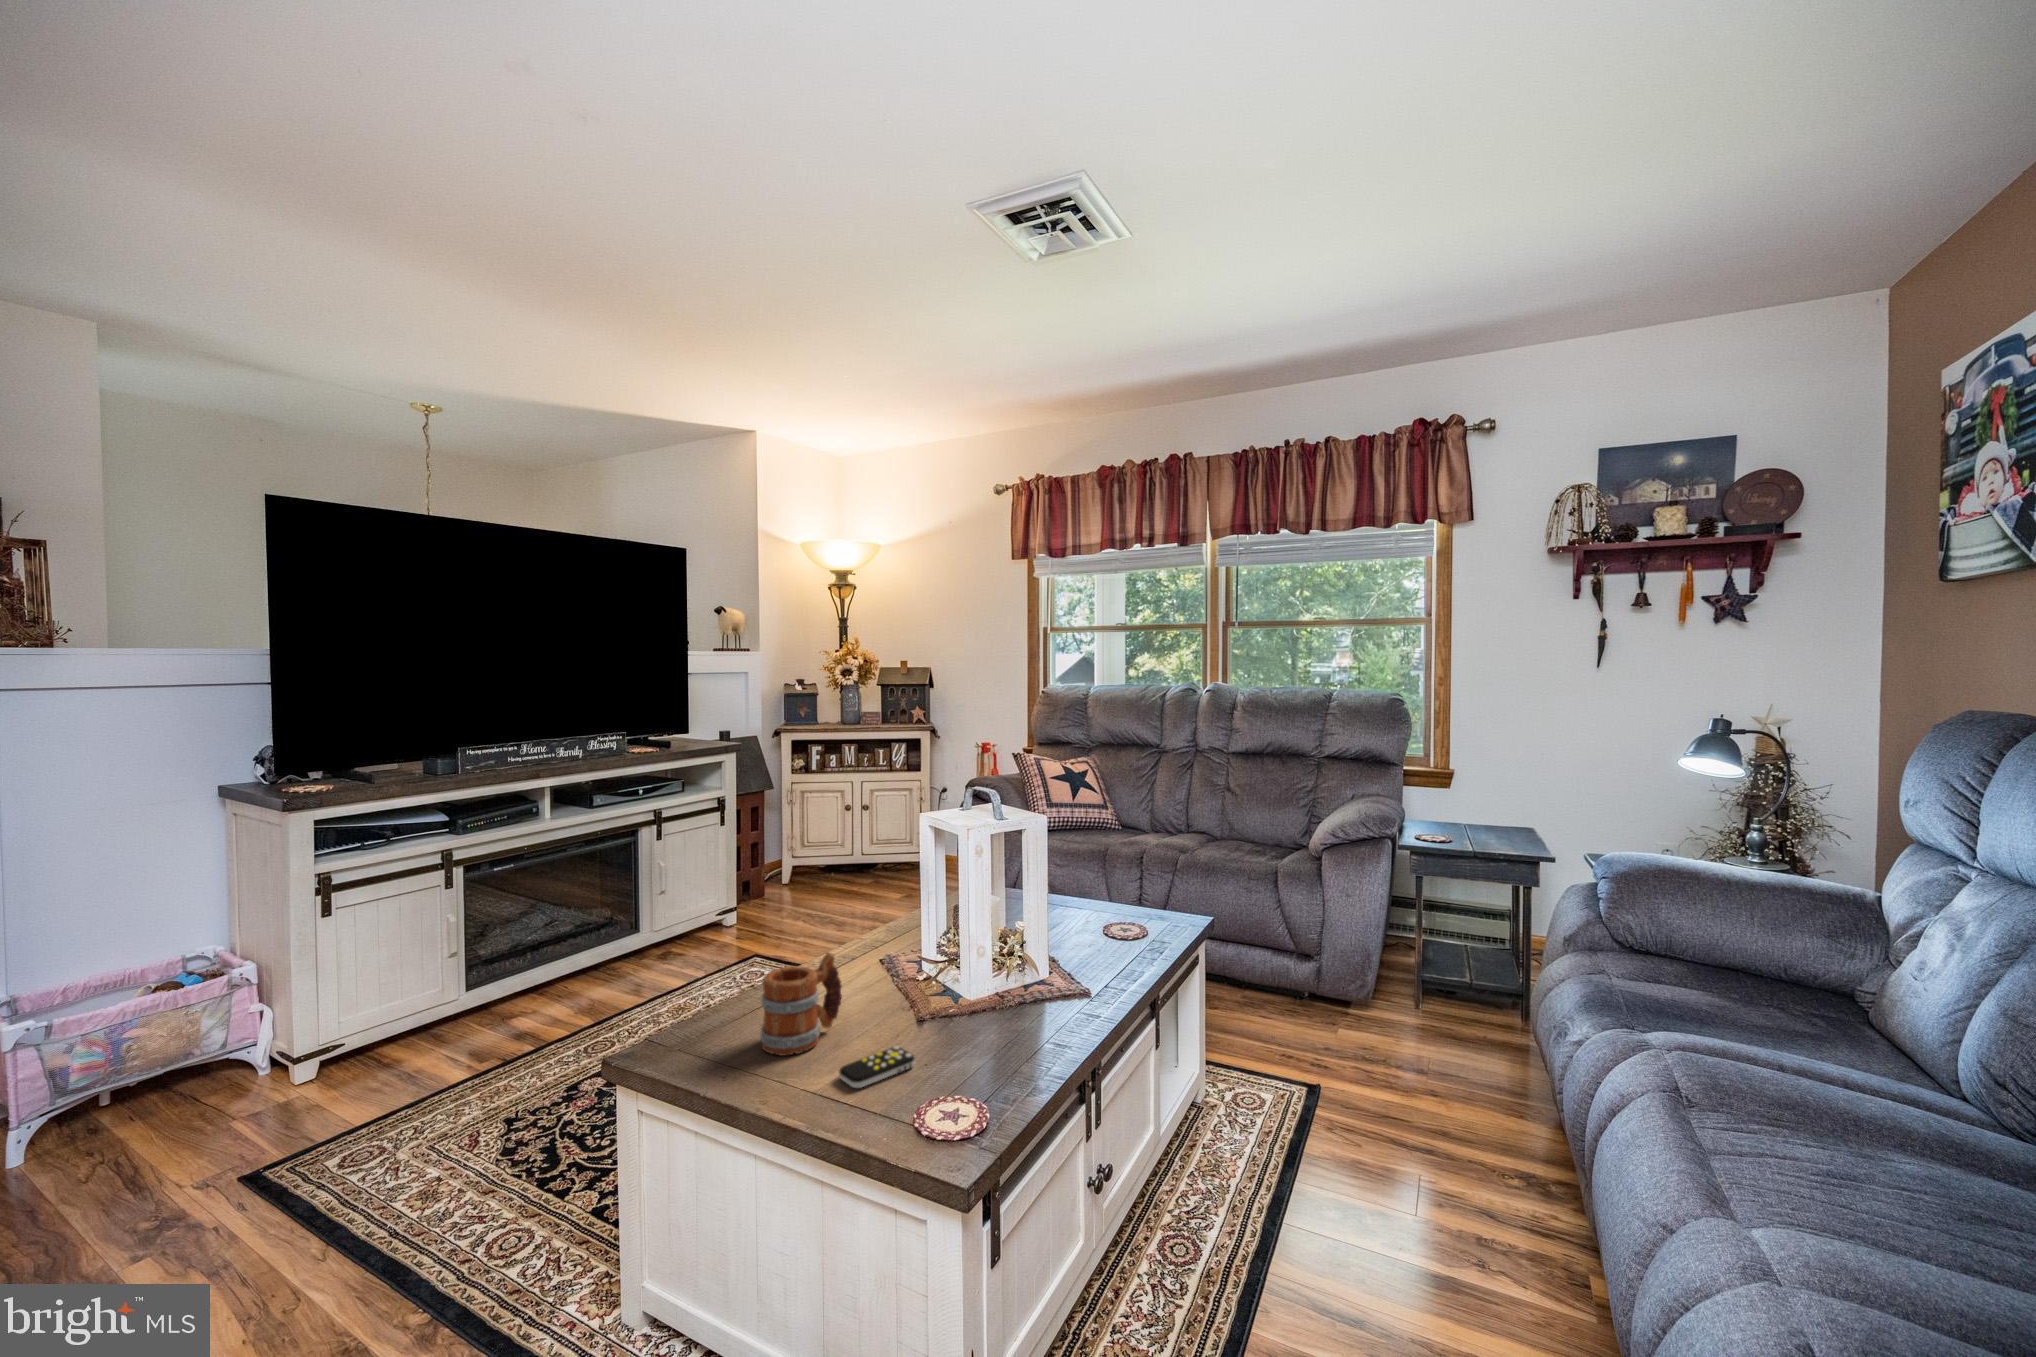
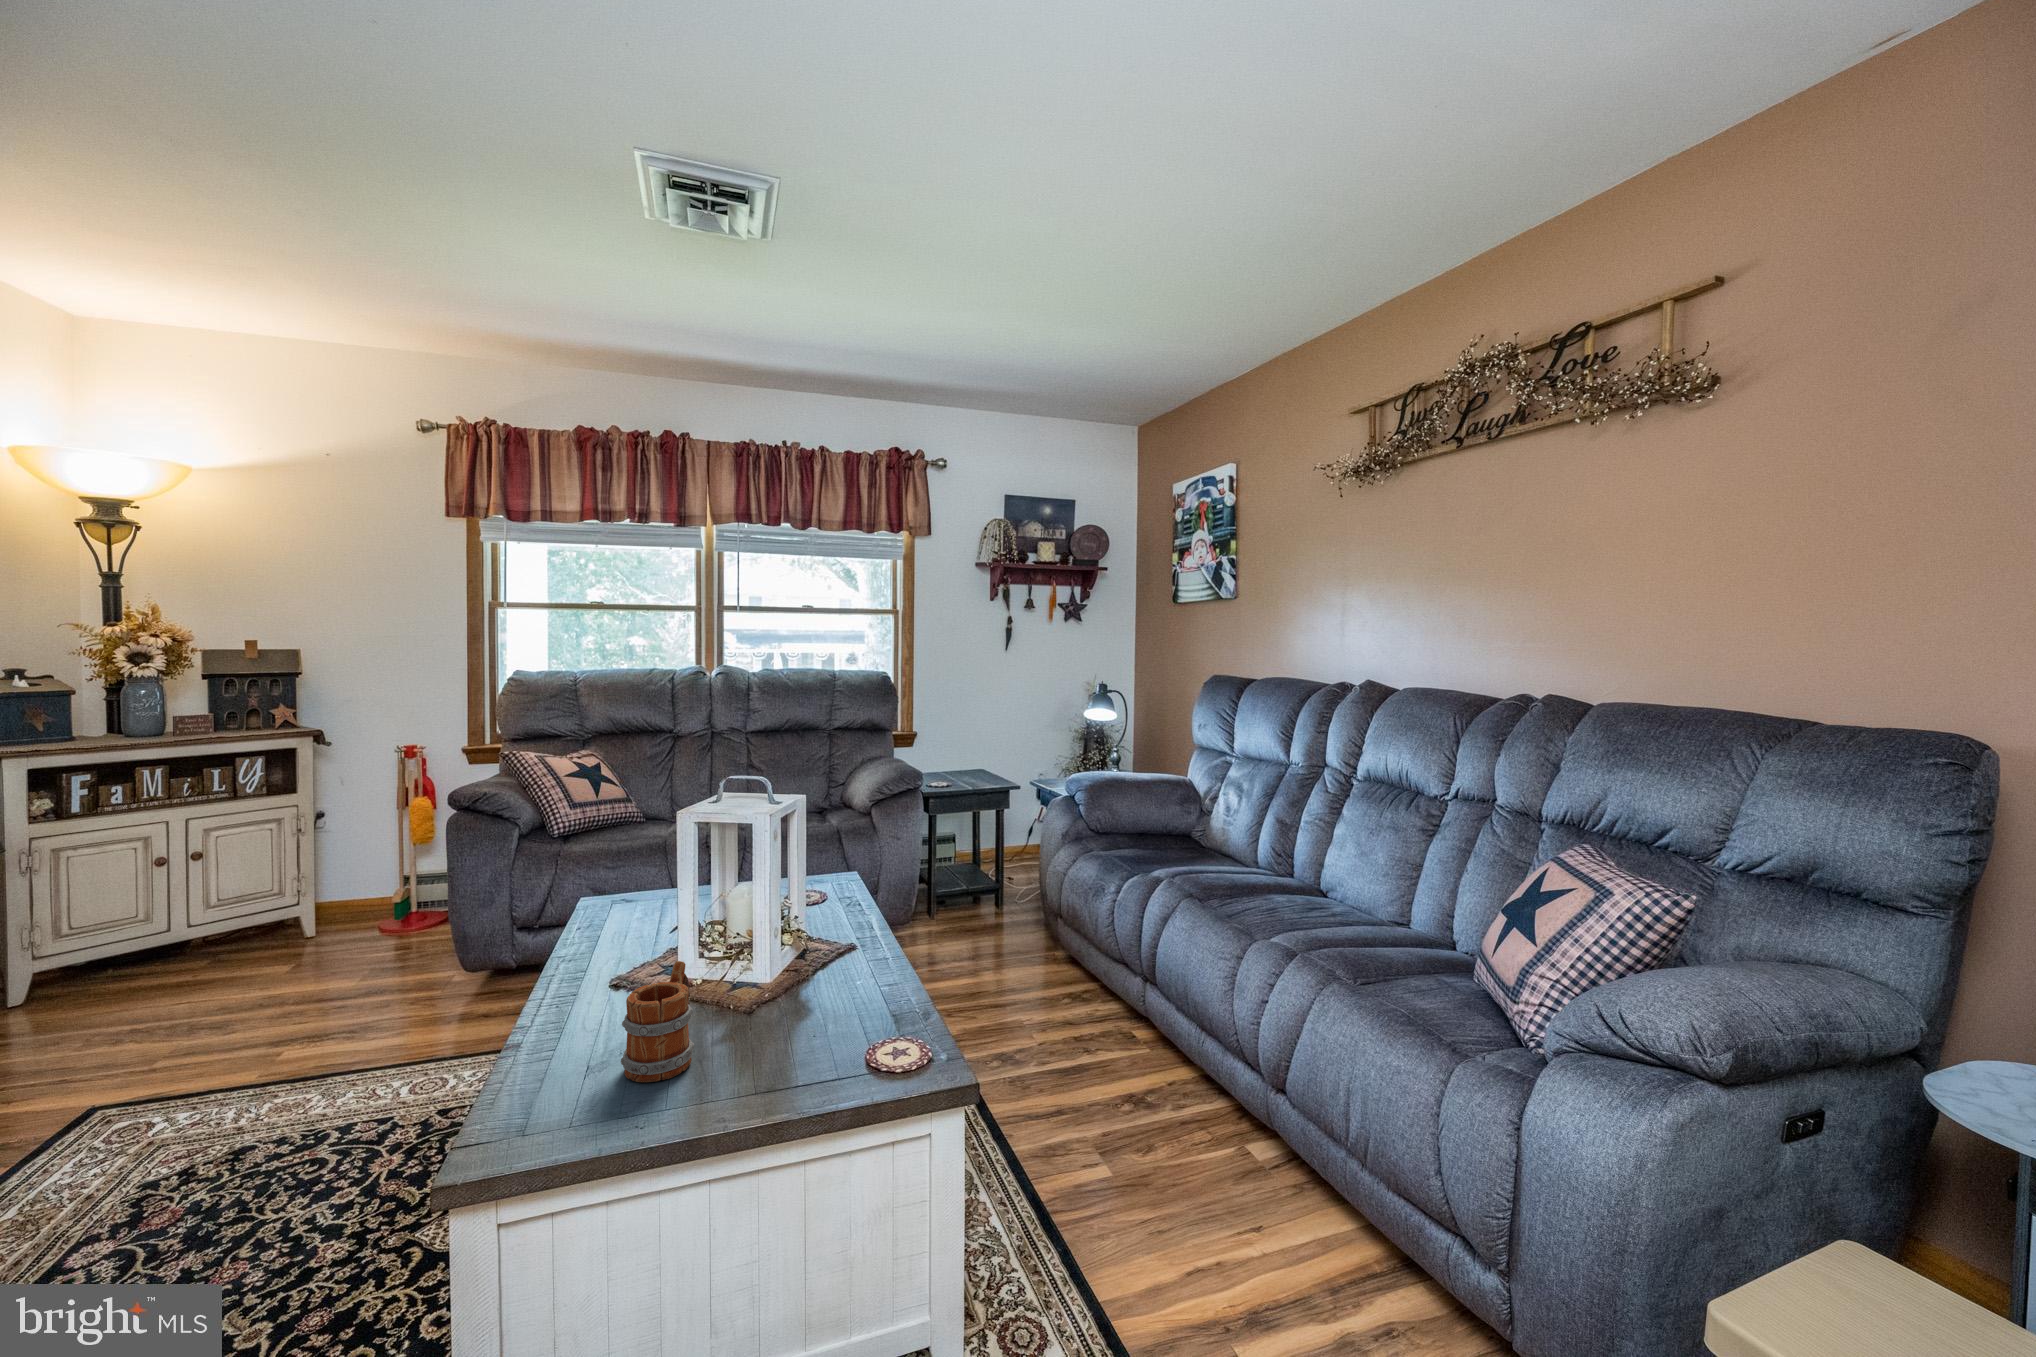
remote control: present [839,1046,915,1088] -> none [762,1025,814,1068]

